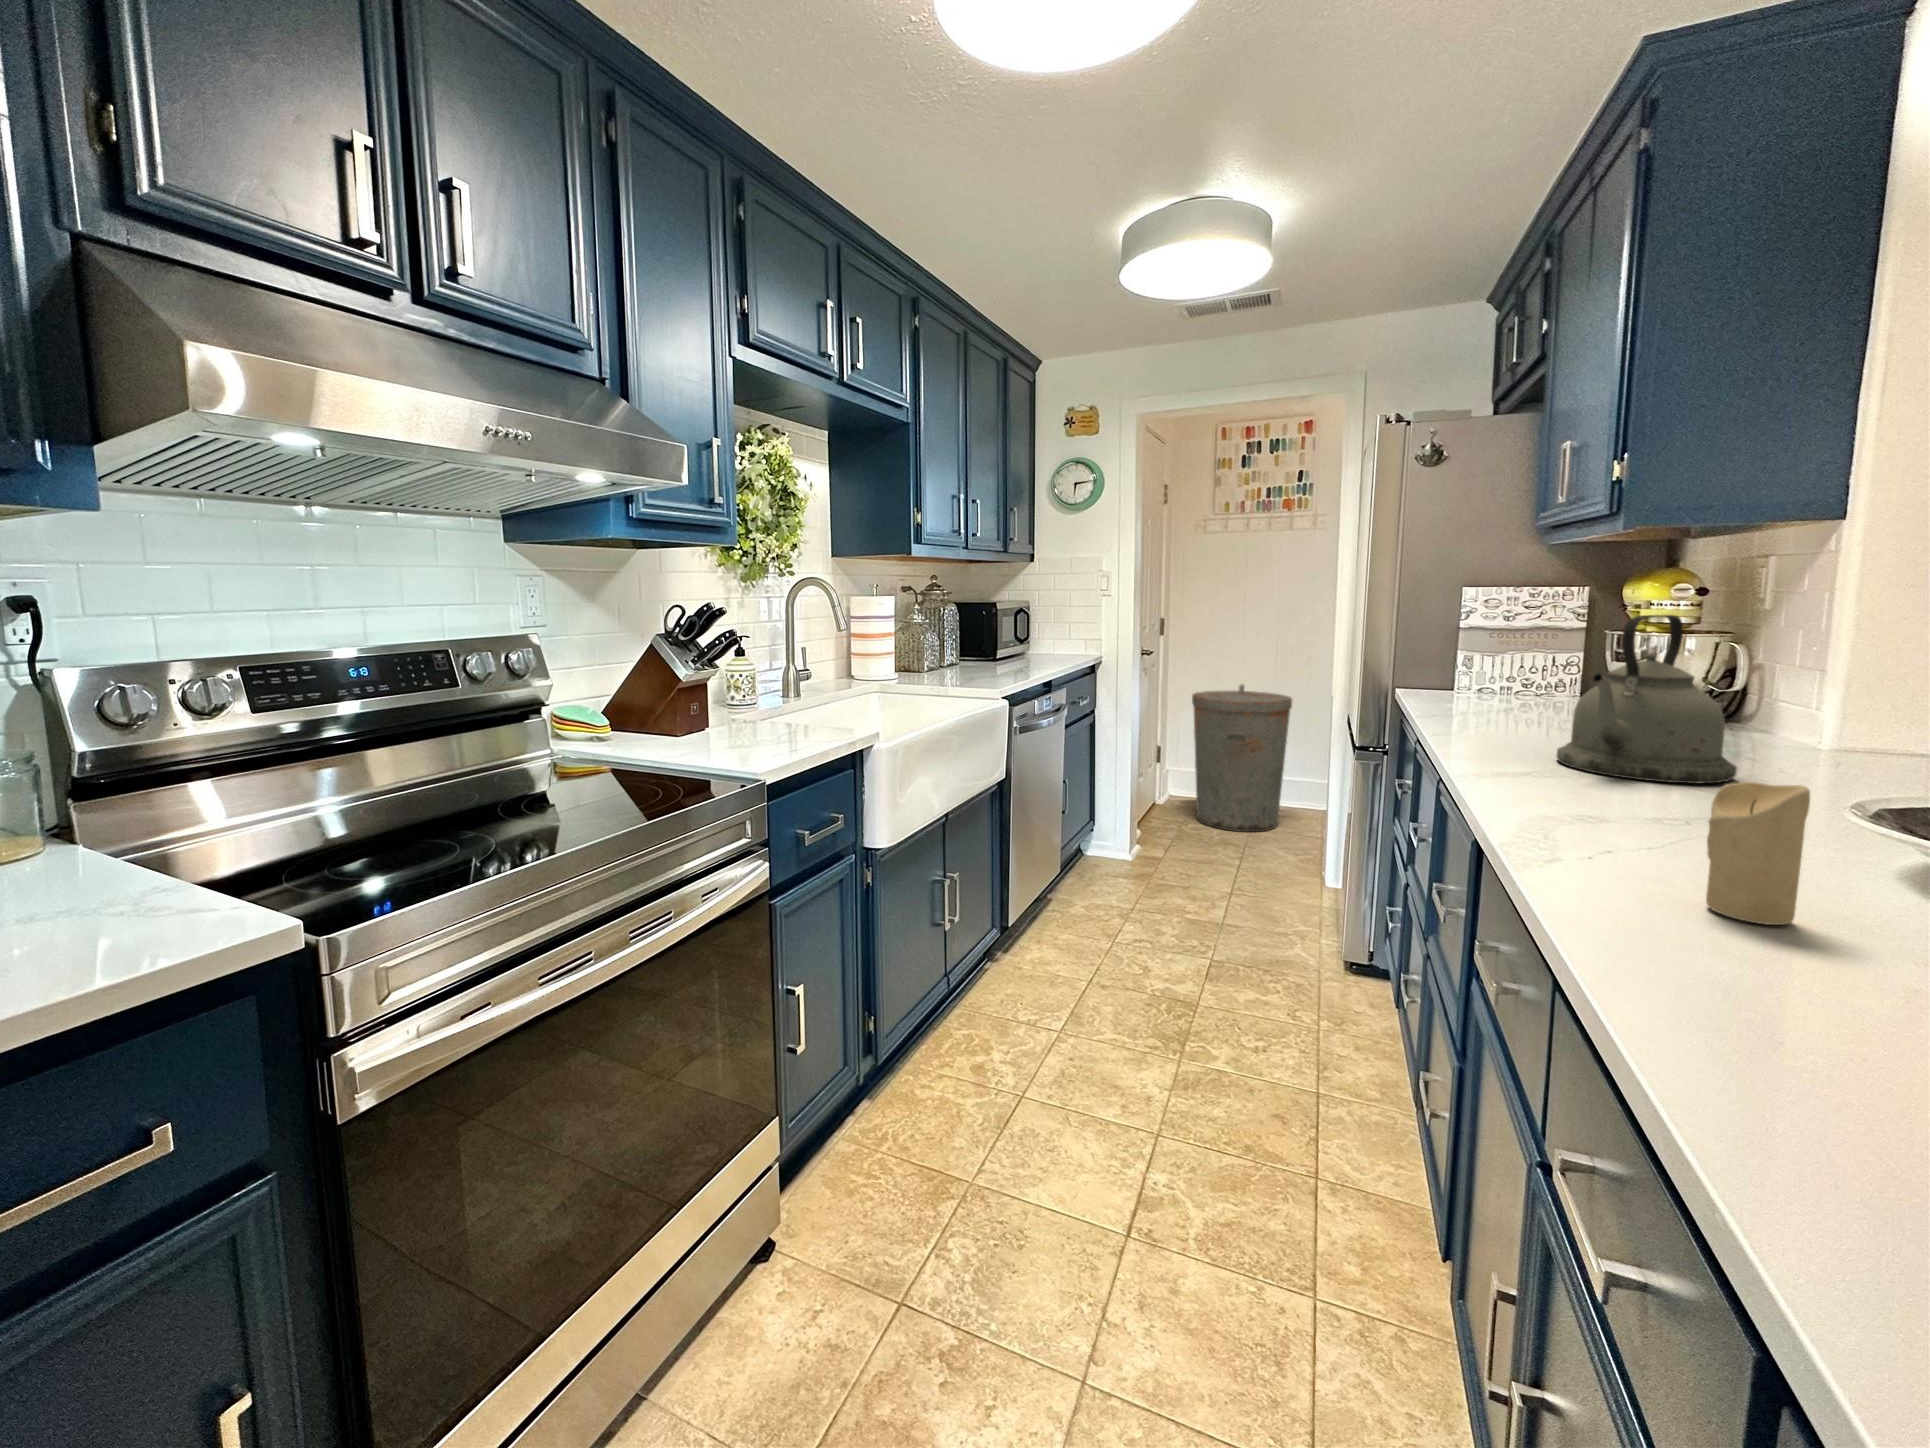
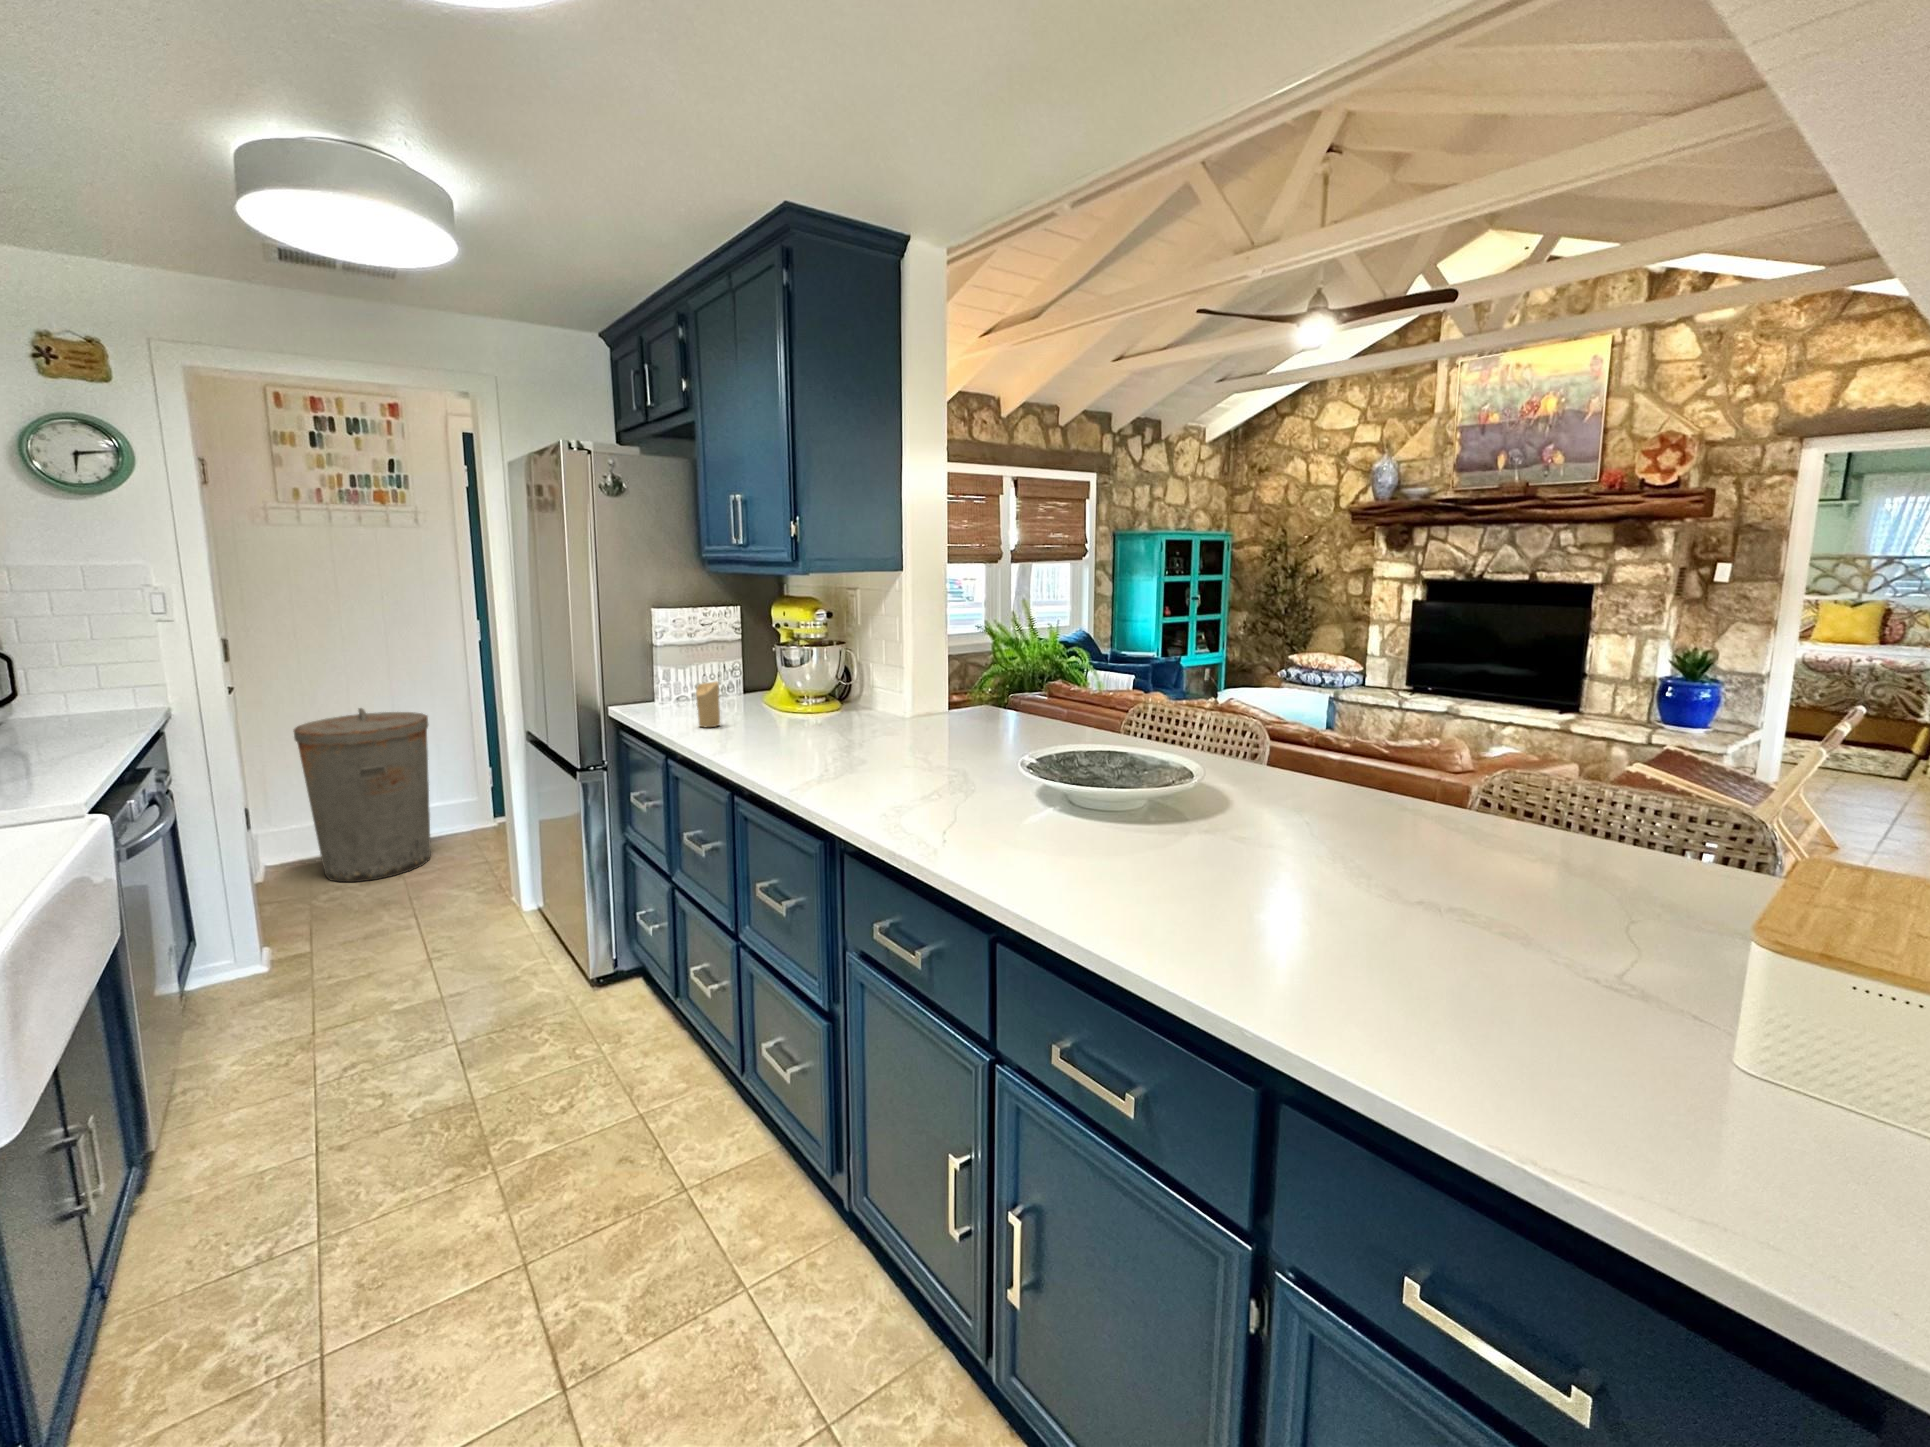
kettle: present [1557,615,1737,784] -> none [814,648,911,770]
candle: present [1706,782,1810,925] -> present [696,681,720,727]

